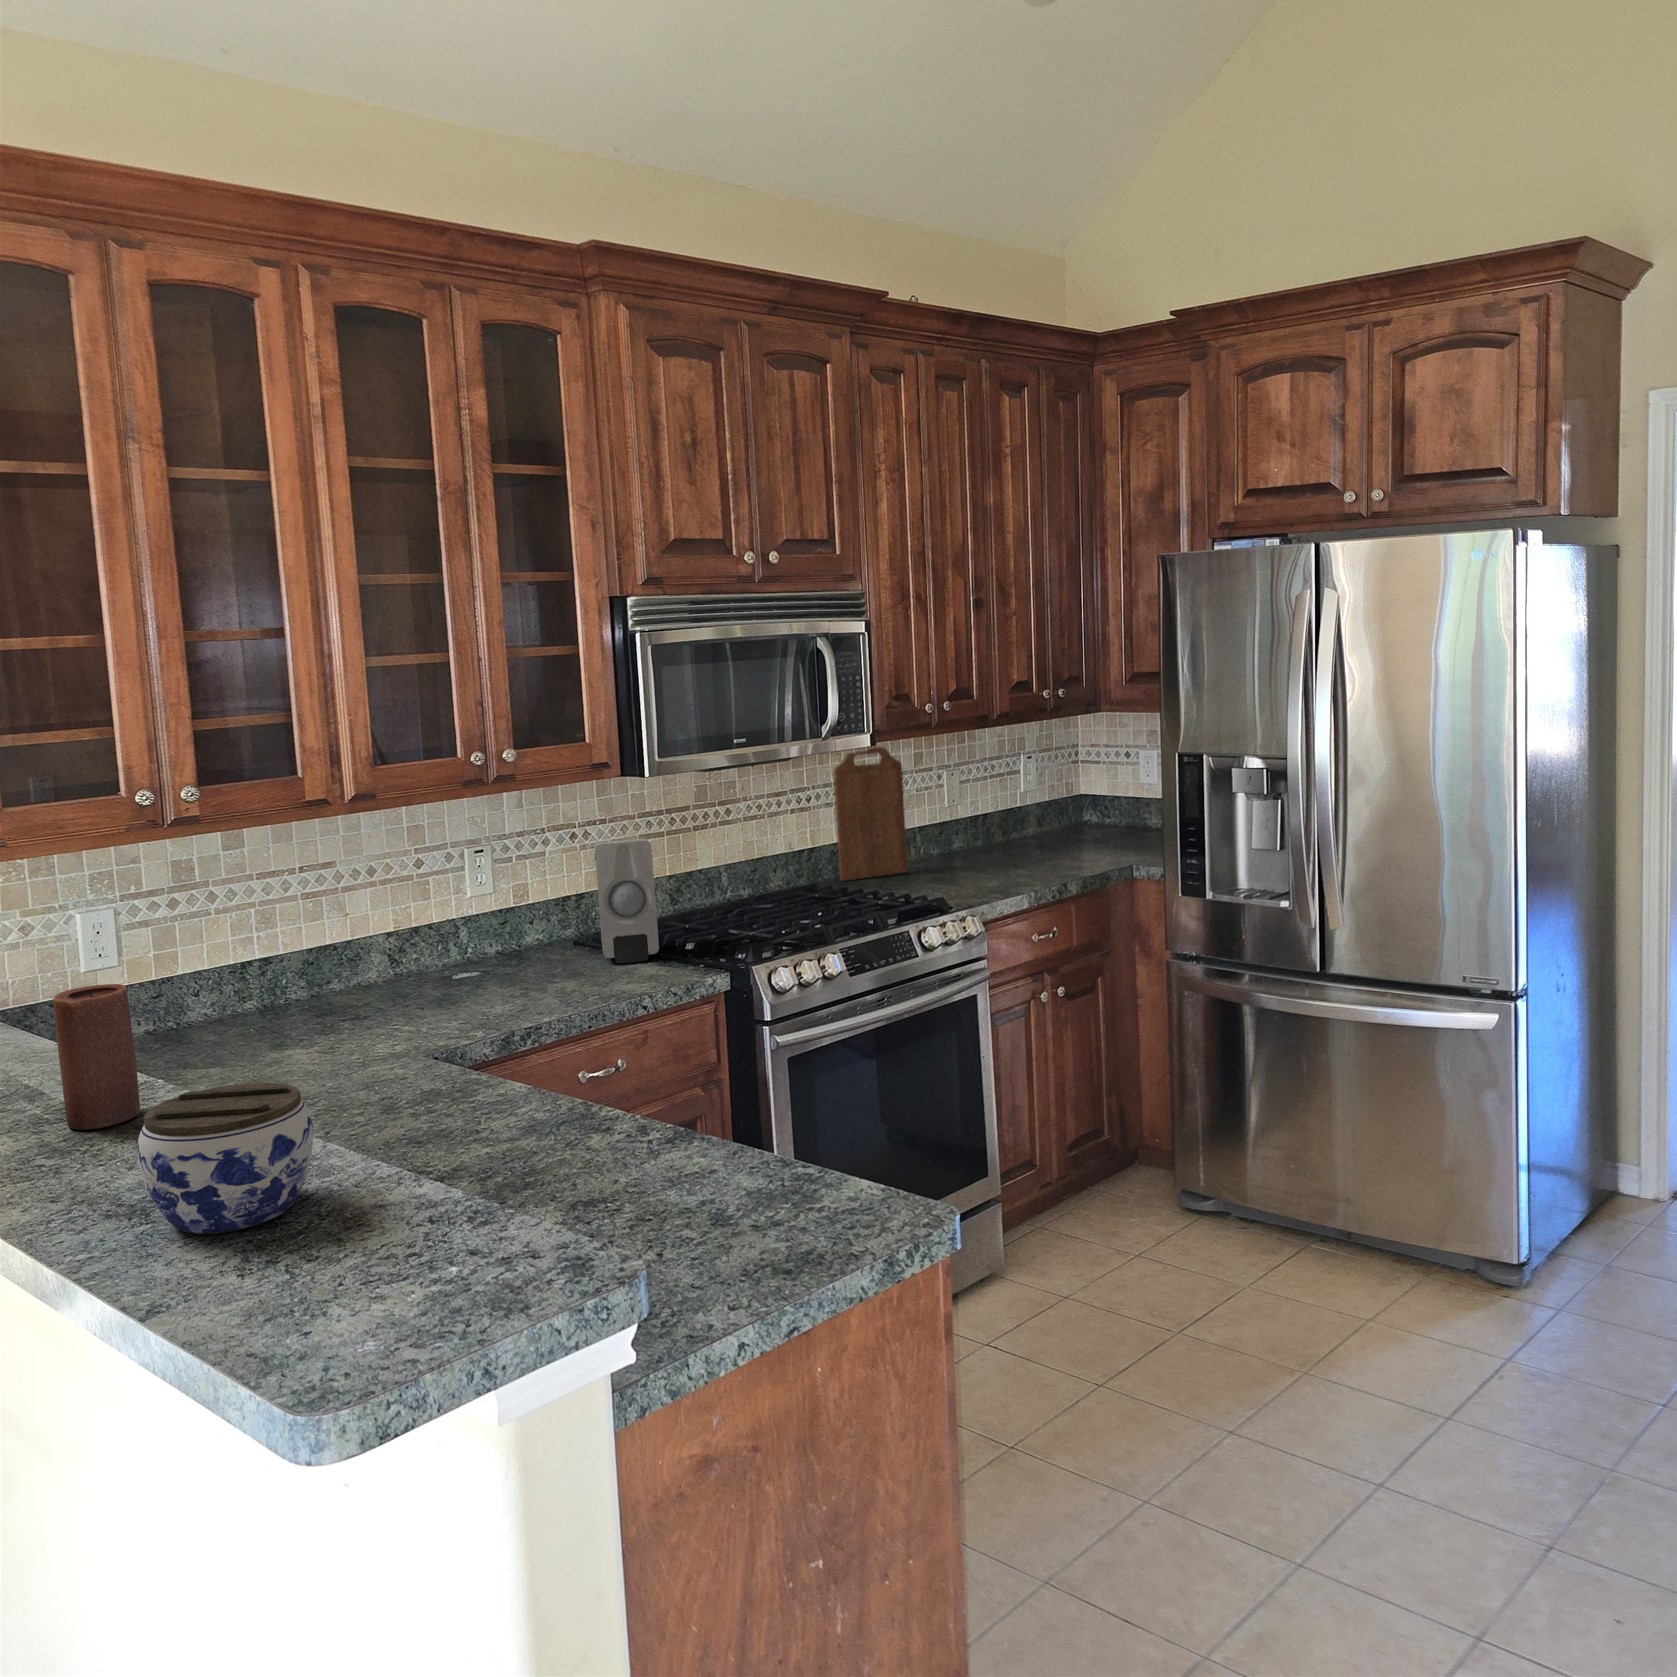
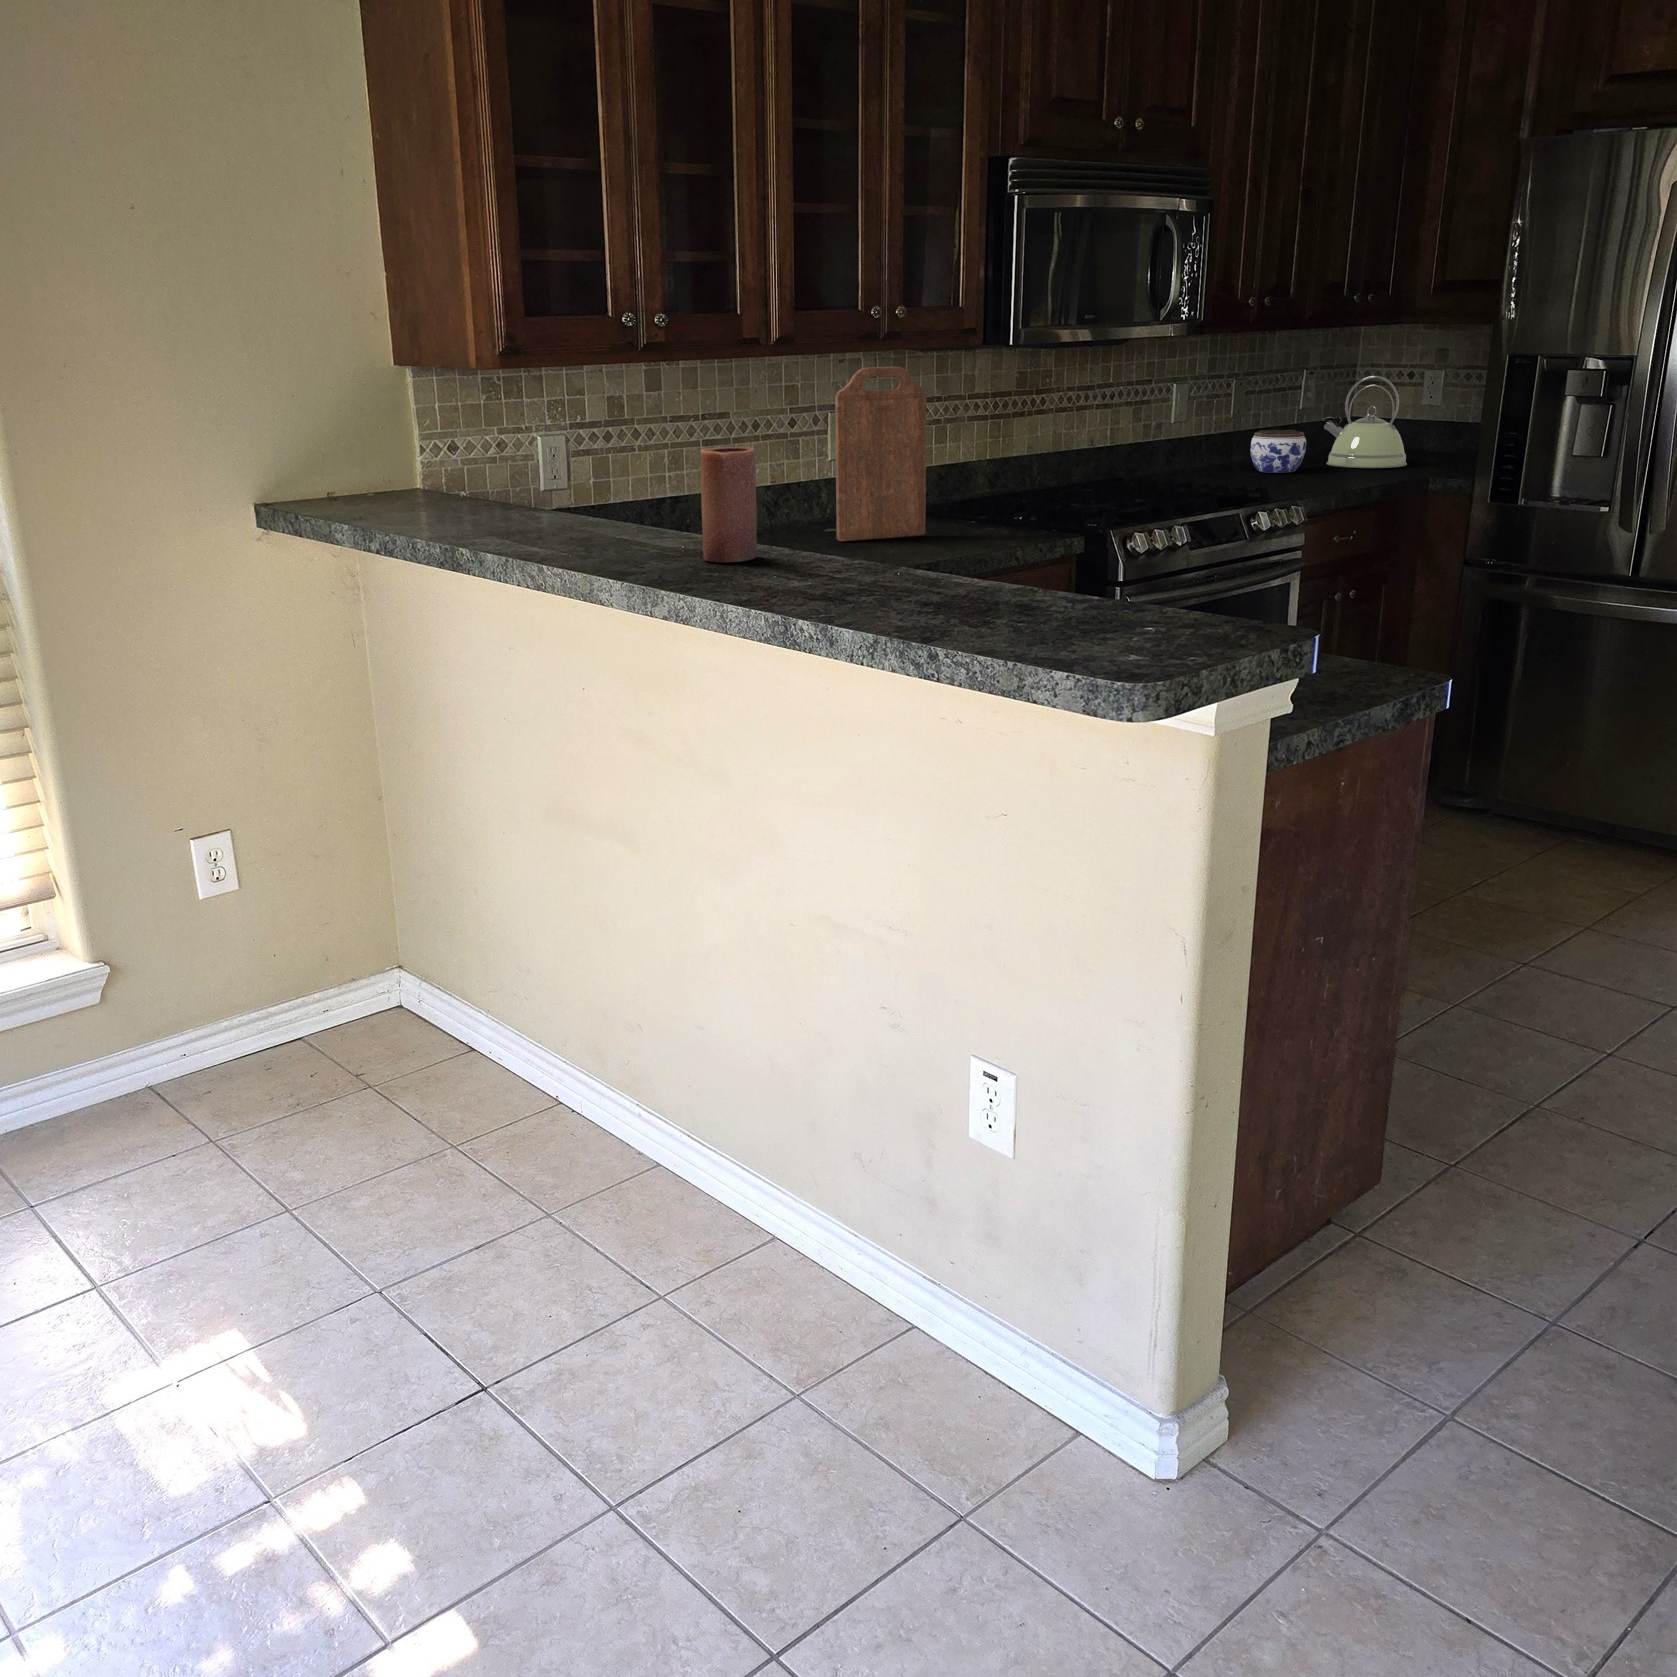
cutting board: present [834,746,908,881] -> present [835,367,927,541]
kettle: none [1035,764,1118,854] -> present [1323,376,1407,468]
soap dispenser: present [595,839,659,963] -> none [950,408,1014,525]
jar: present [137,1083,313,1234] -> present [1250,430,1306,473]

